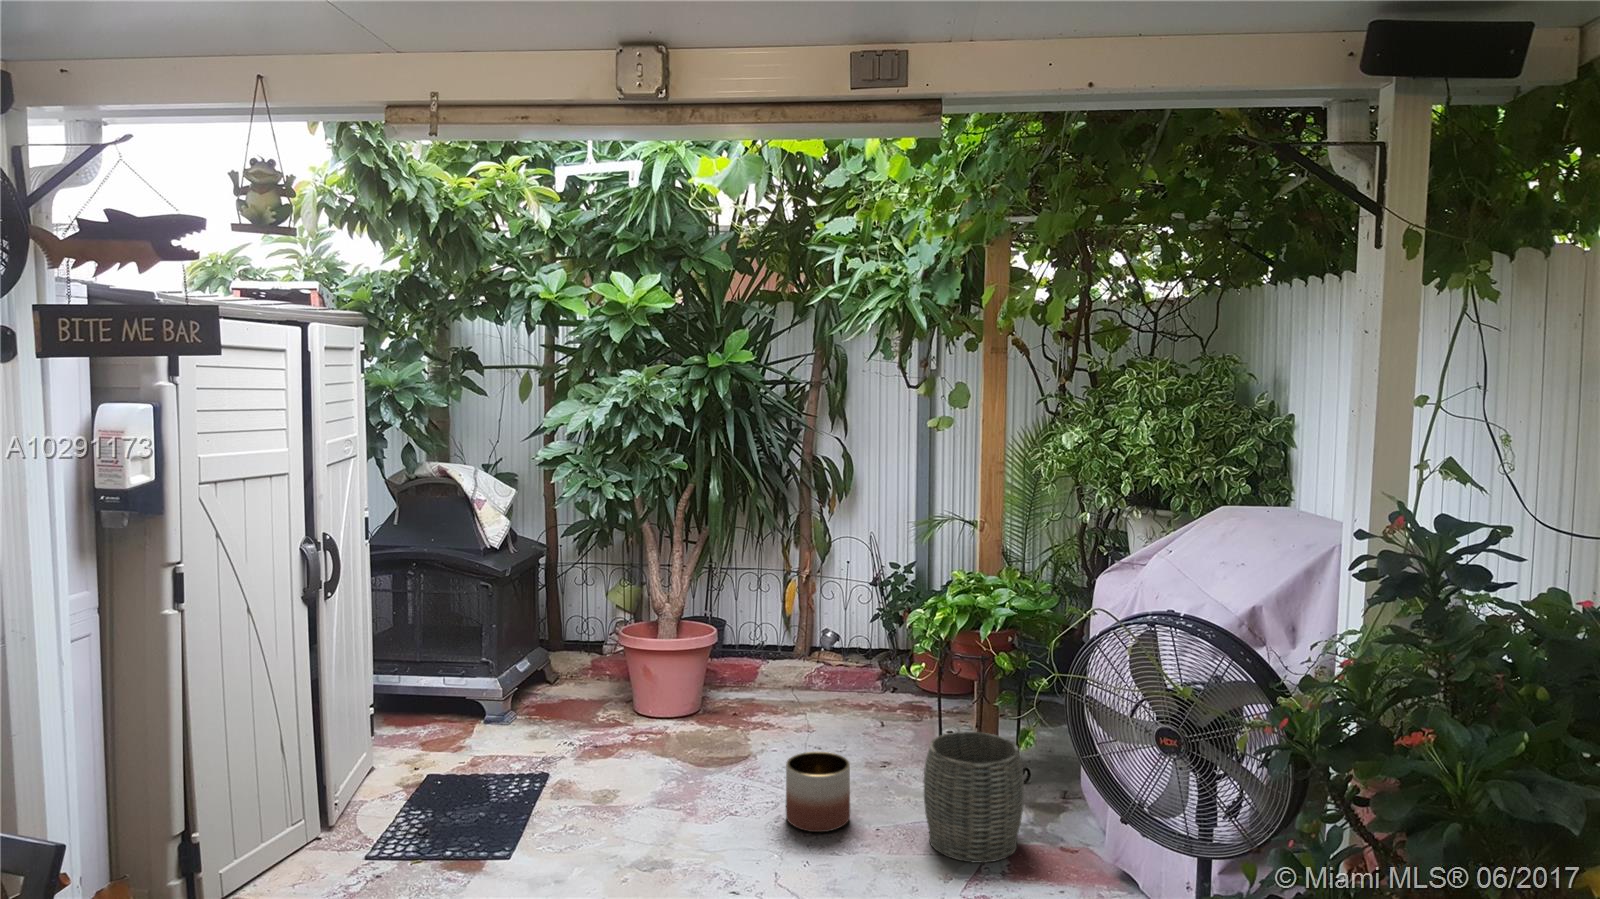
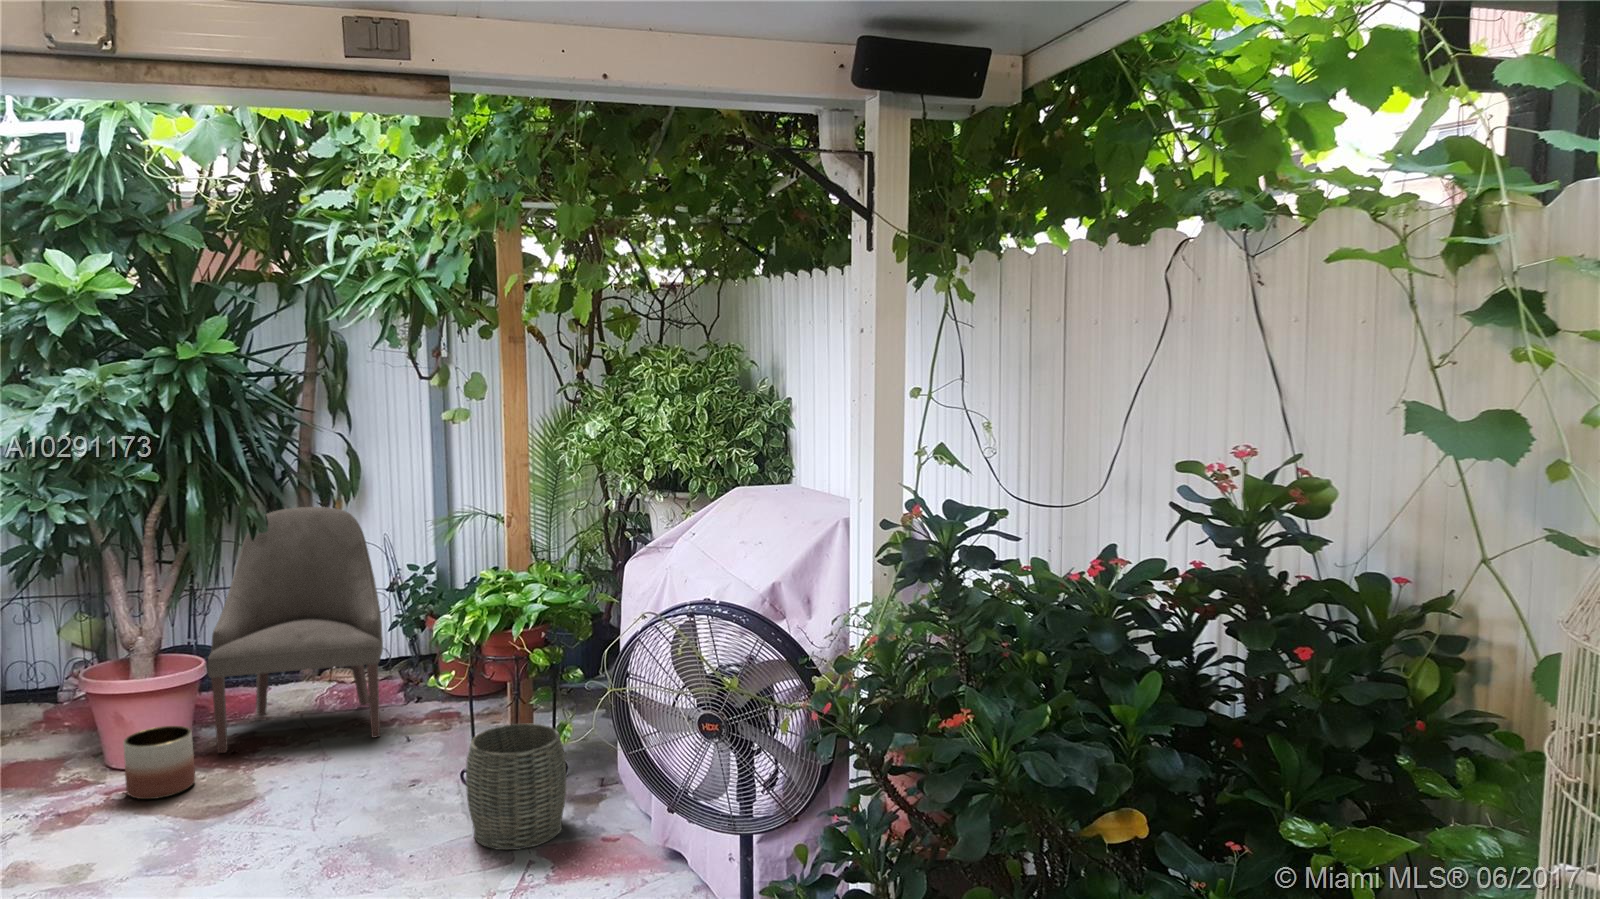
chair: none [716,502,862,721] -> present [208,507,383,753]
planter: present [786,752,850,832] -> present [123,726,195,799]

